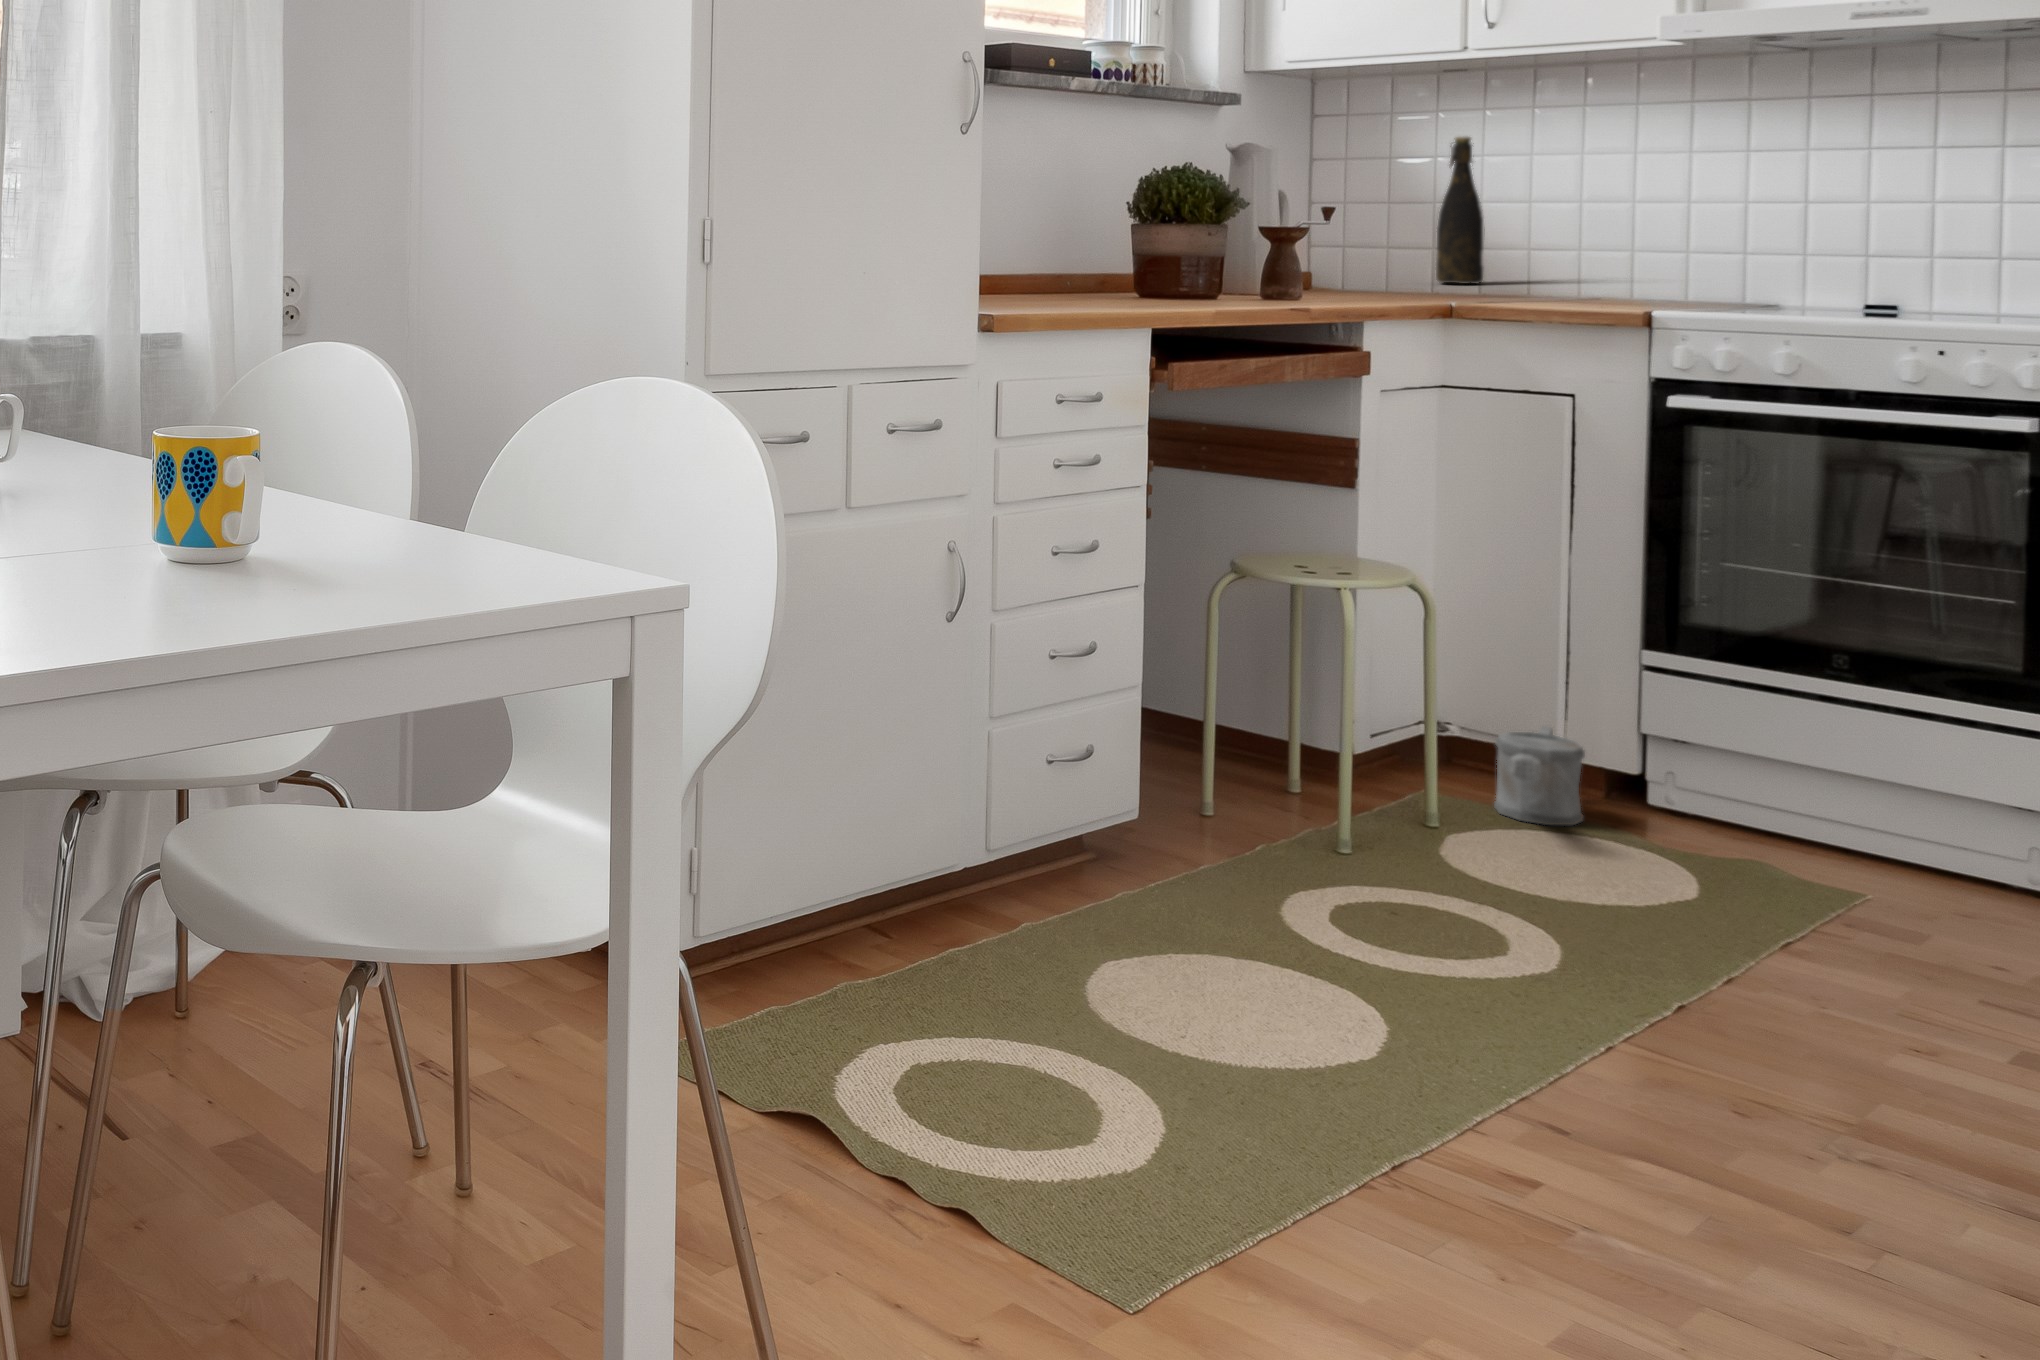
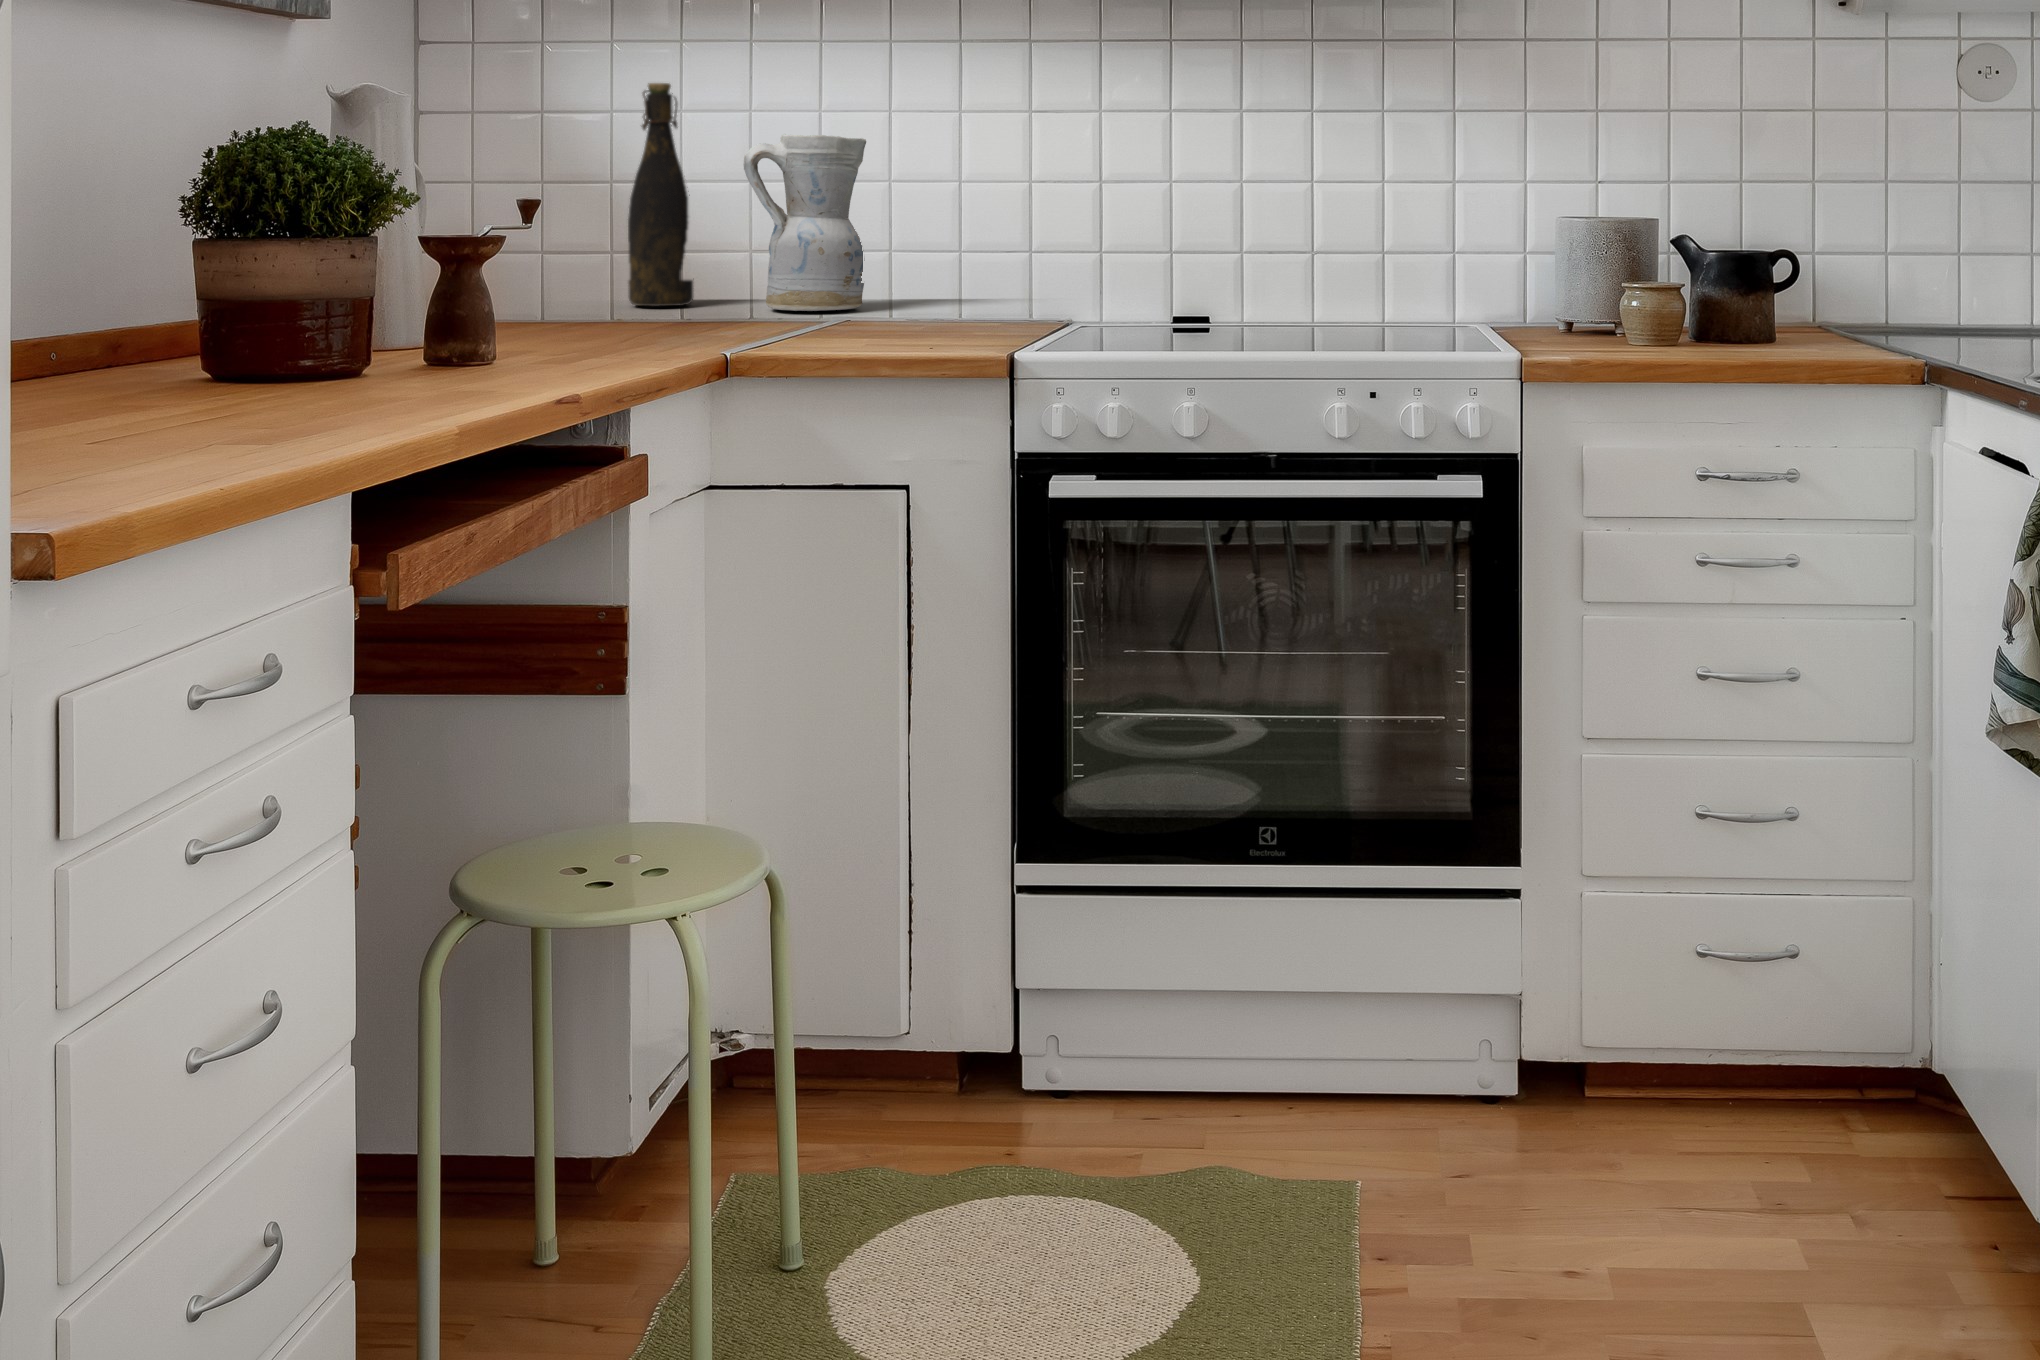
ceramic pitcher: none [1515,168,1612,288] -> present [744,134,866,311]
watering can: present [1494,726,1585,825] -> none [853,1009,977,1190]

